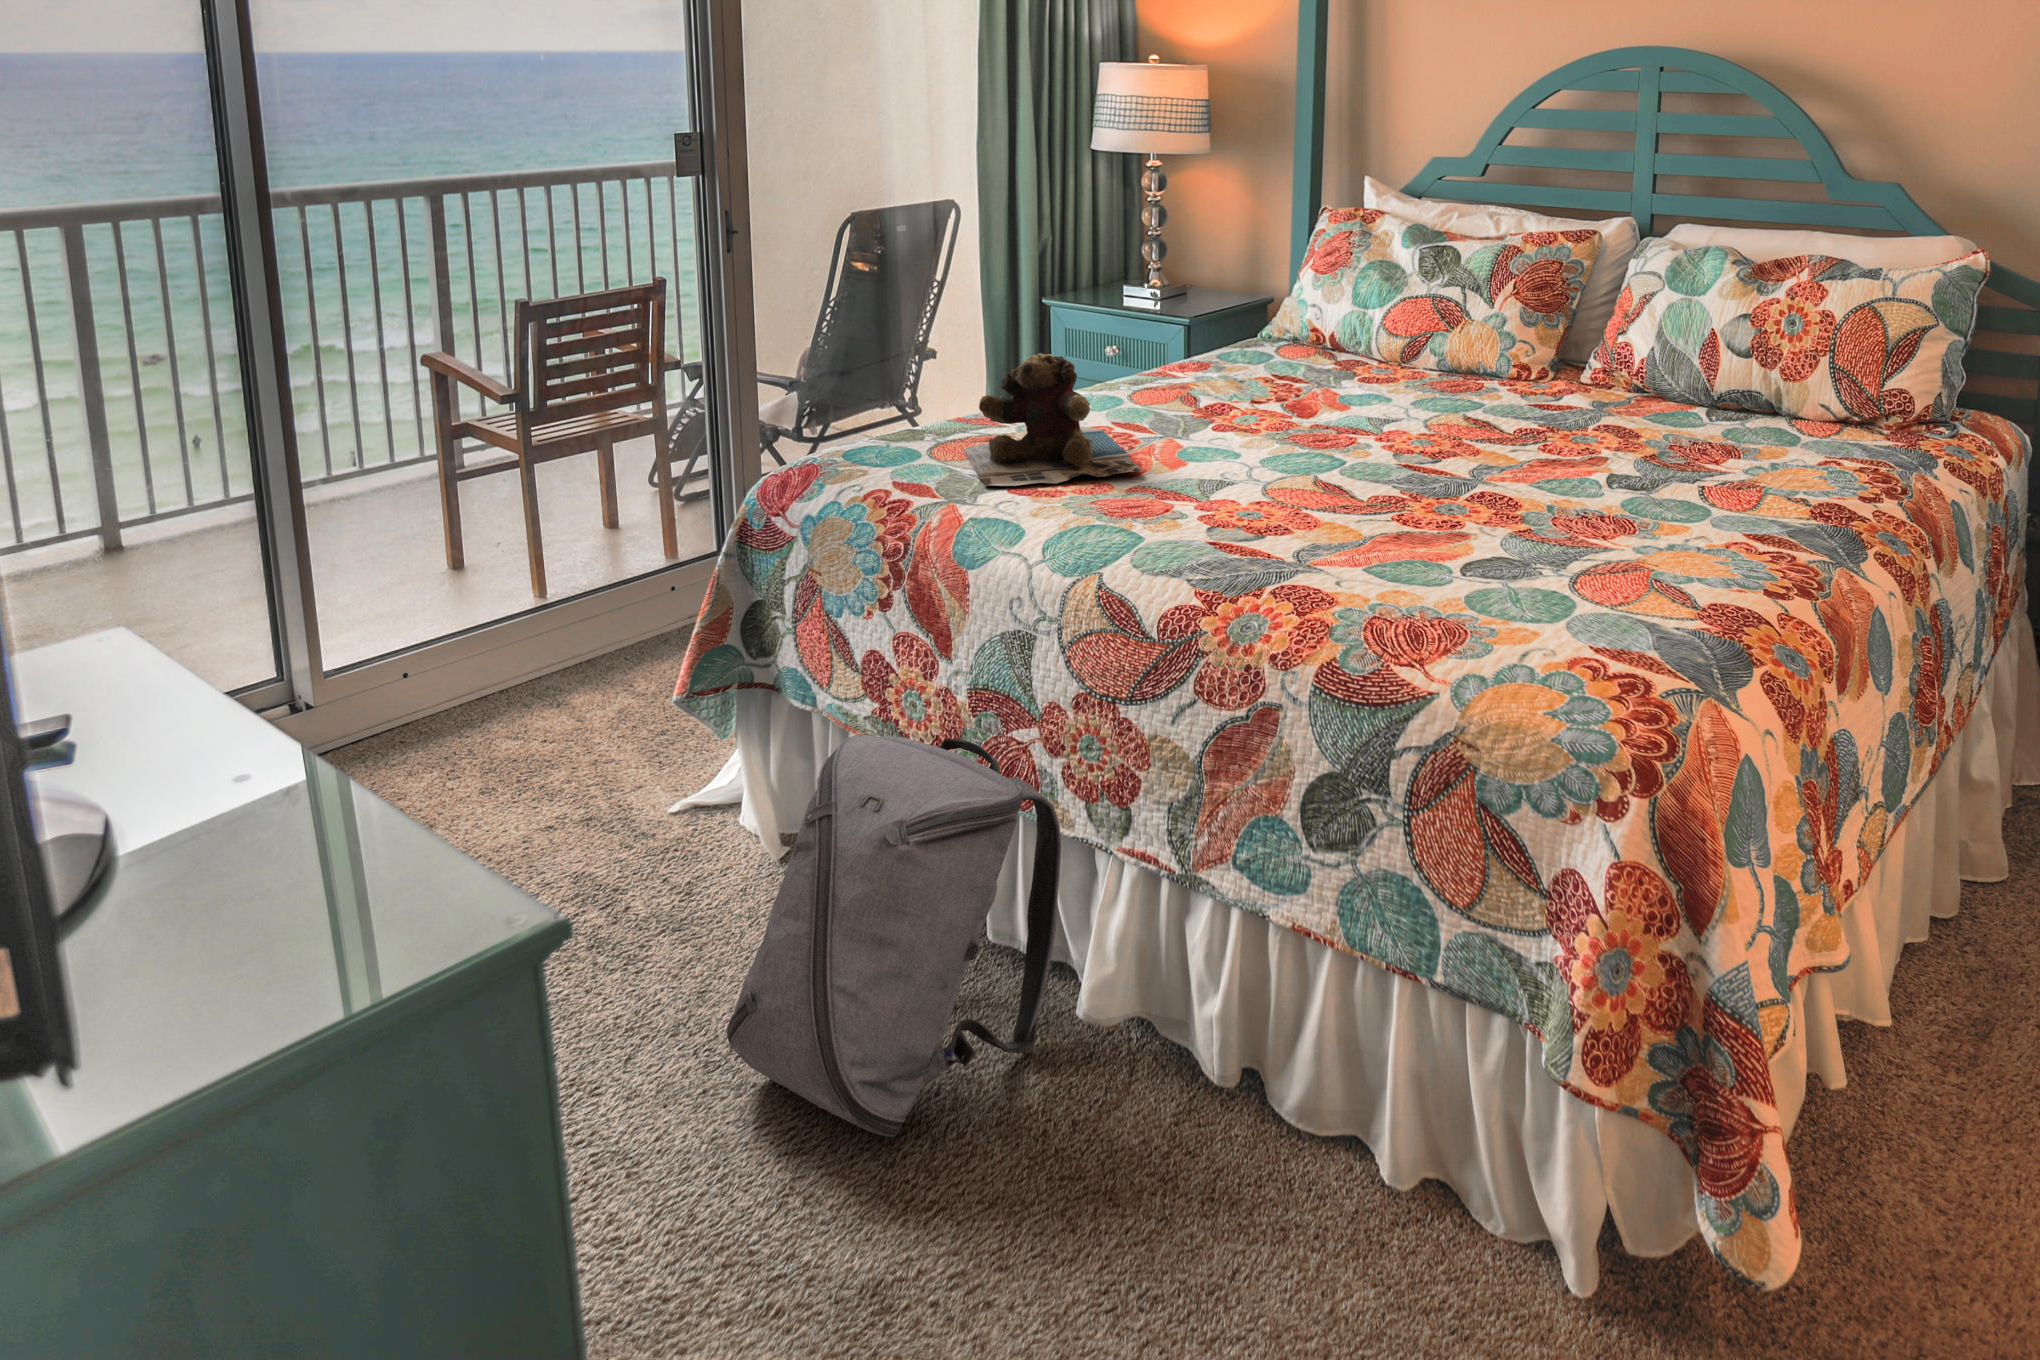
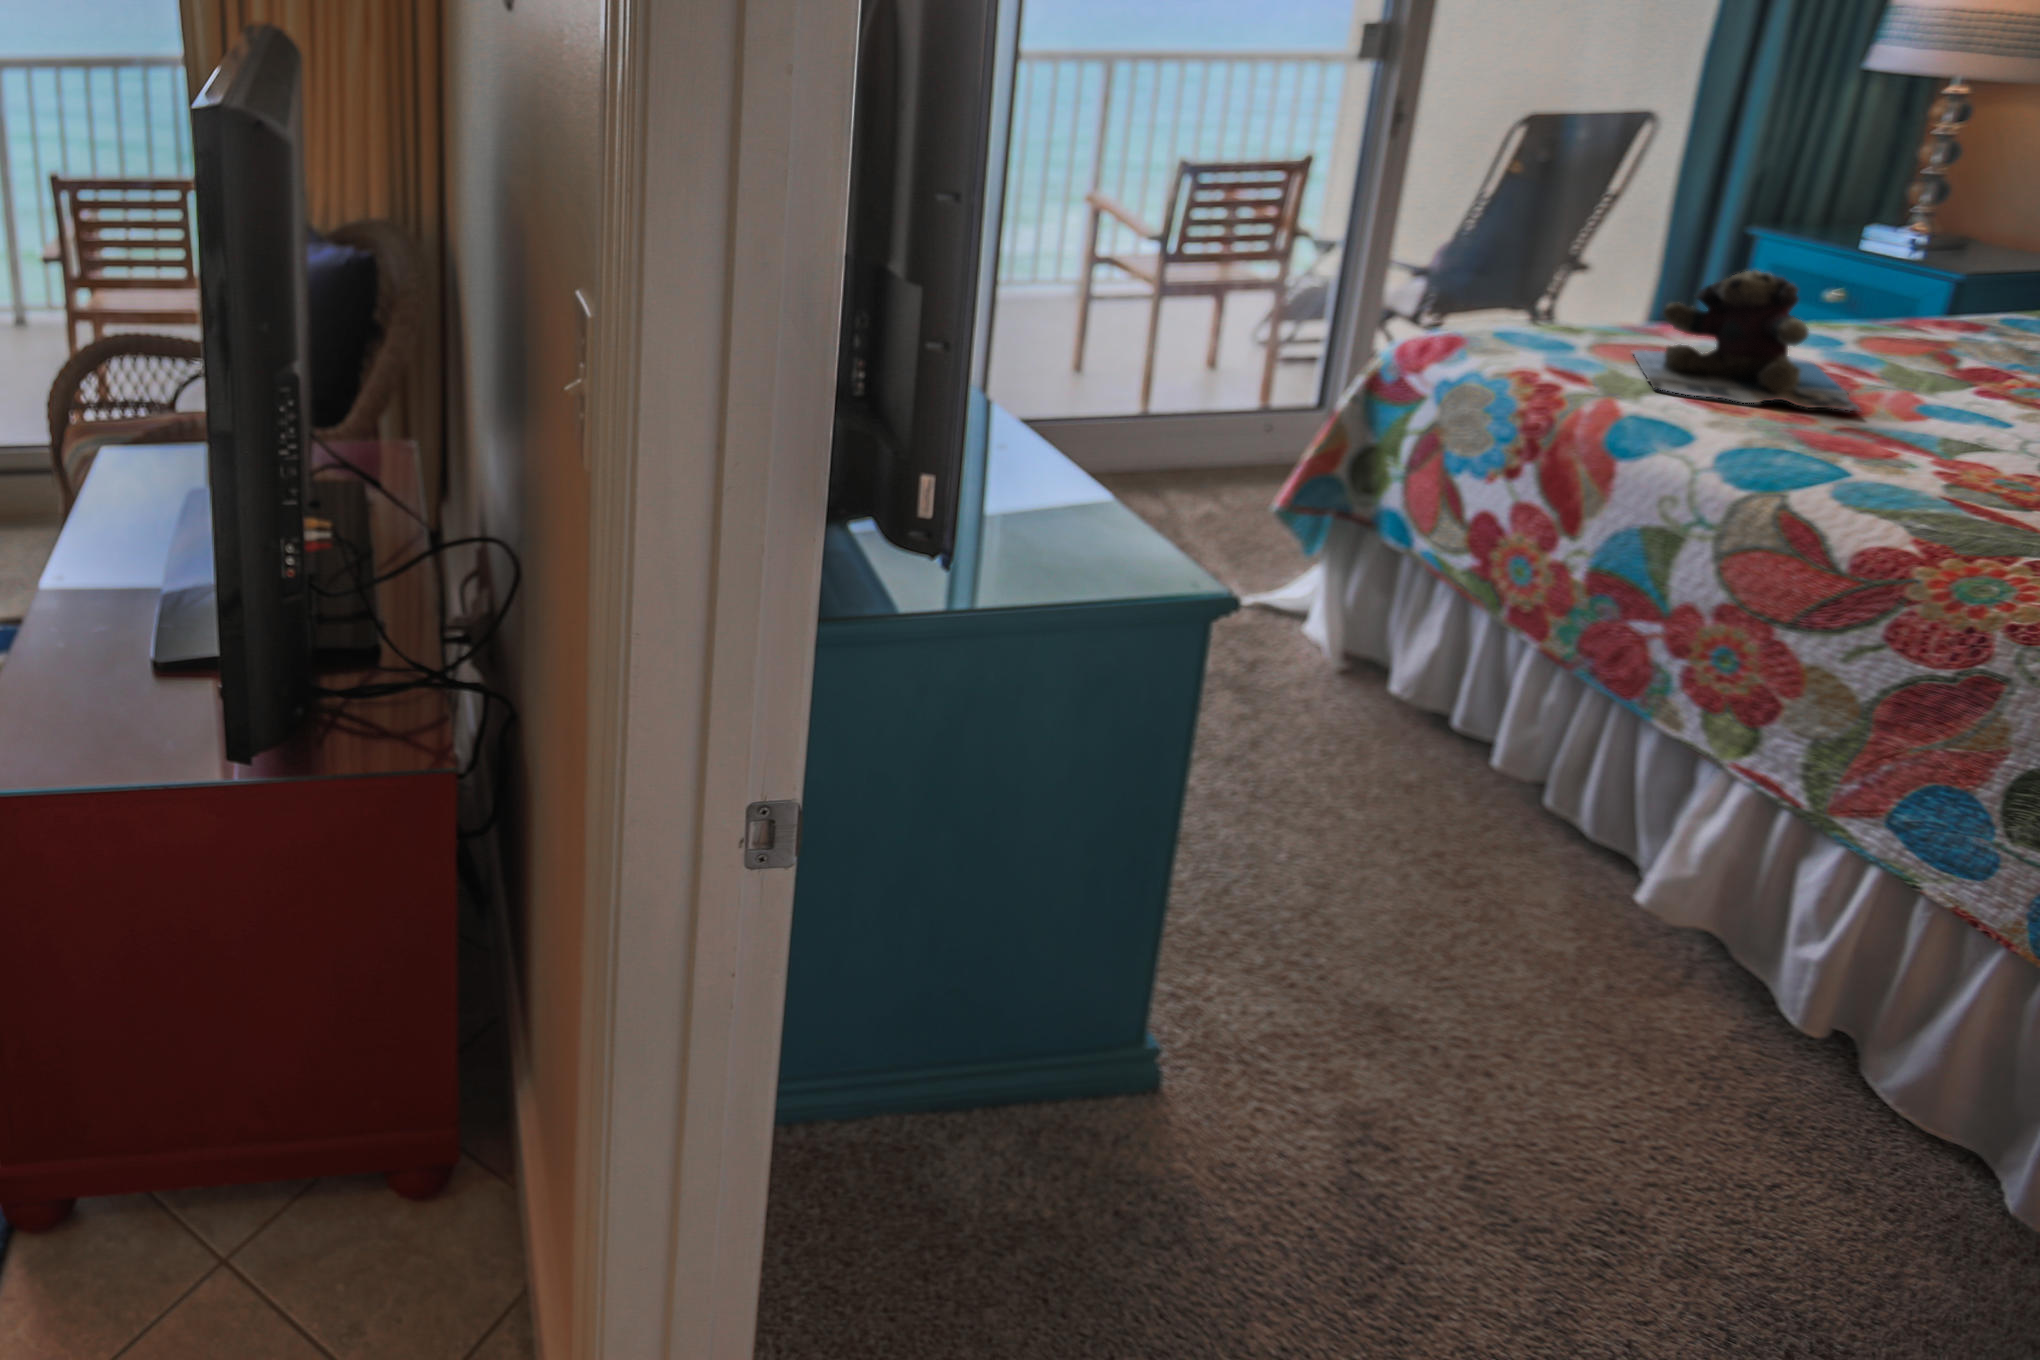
backpack: present [727,735,1061,1137] -> none [1279,577,1665,917]

